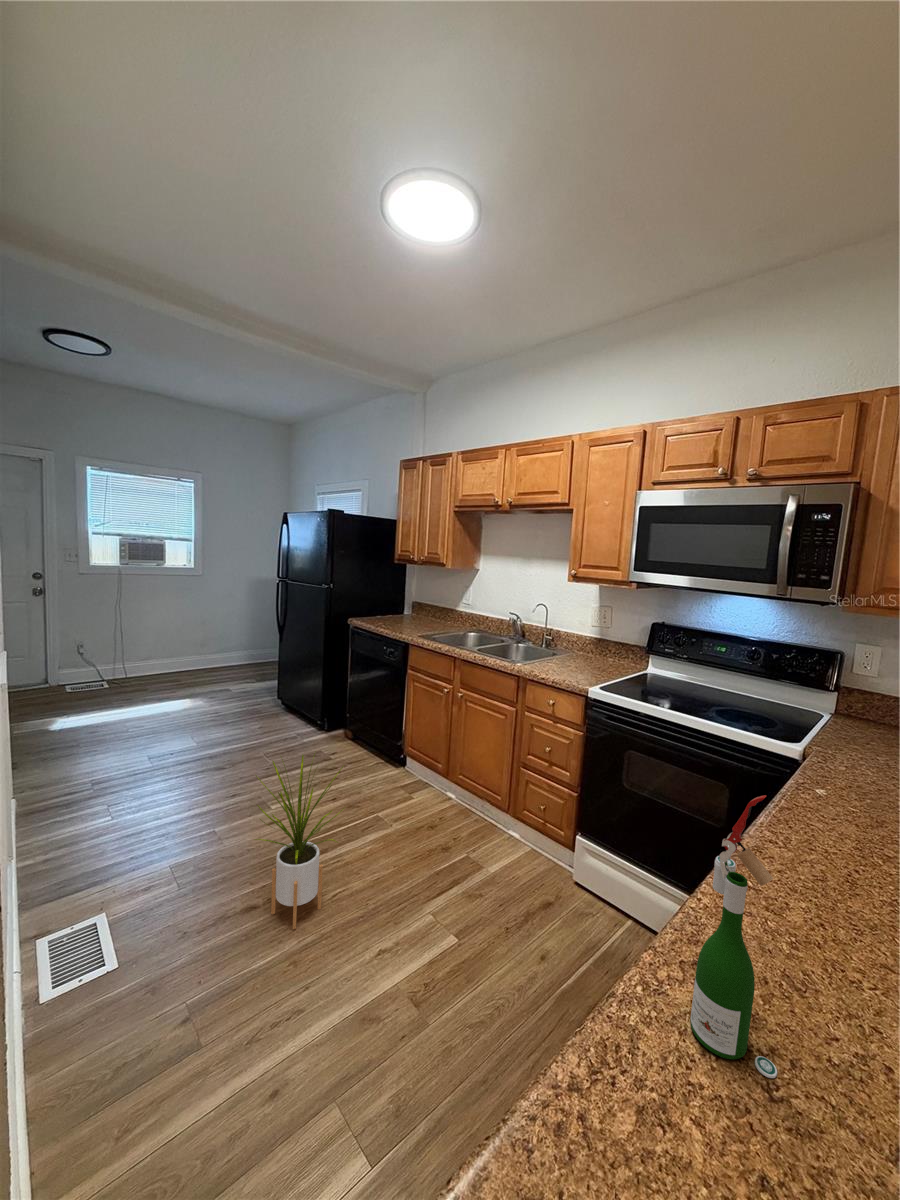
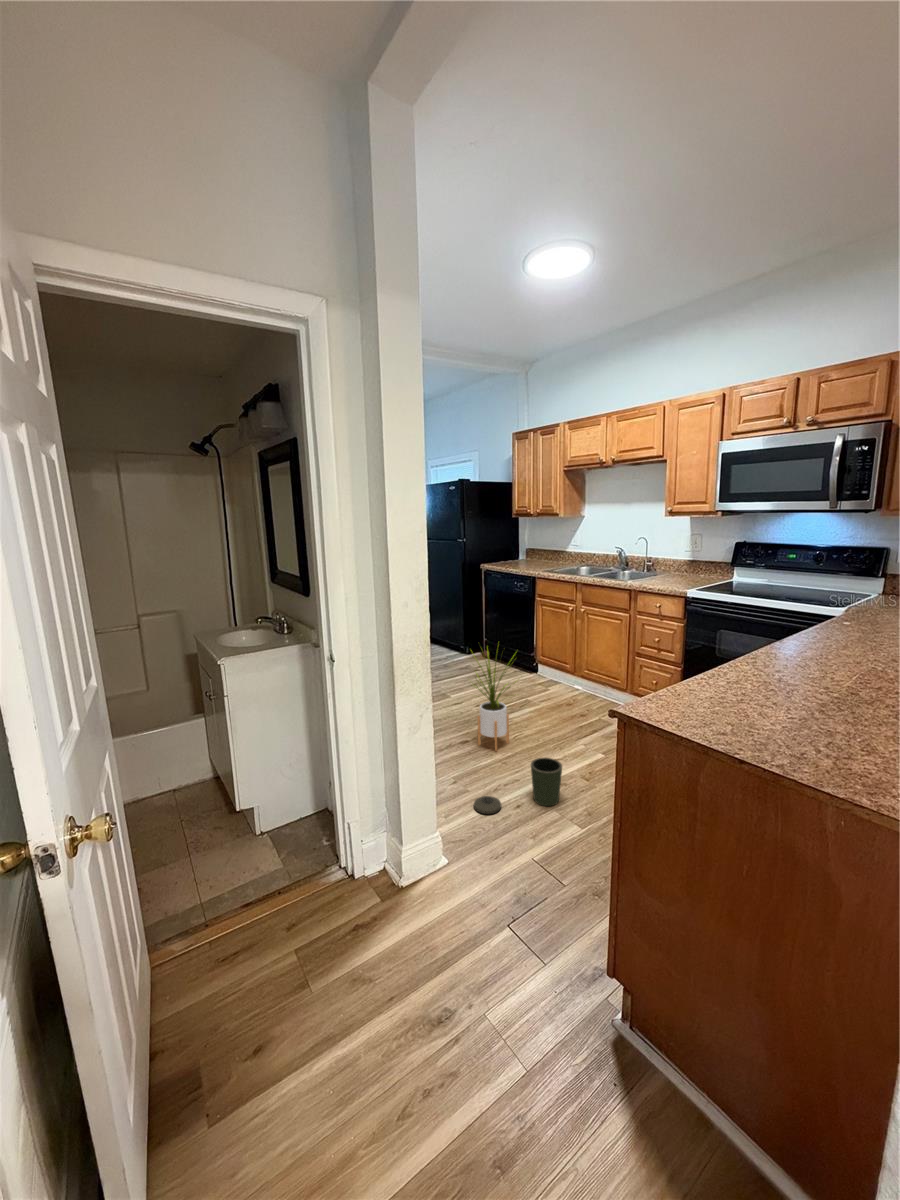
wine bottle: present [690,795,777,1078] -> none [751,568,785,671]
trash can: none [196,977,366,1113] -> present [474,758,562,814]

